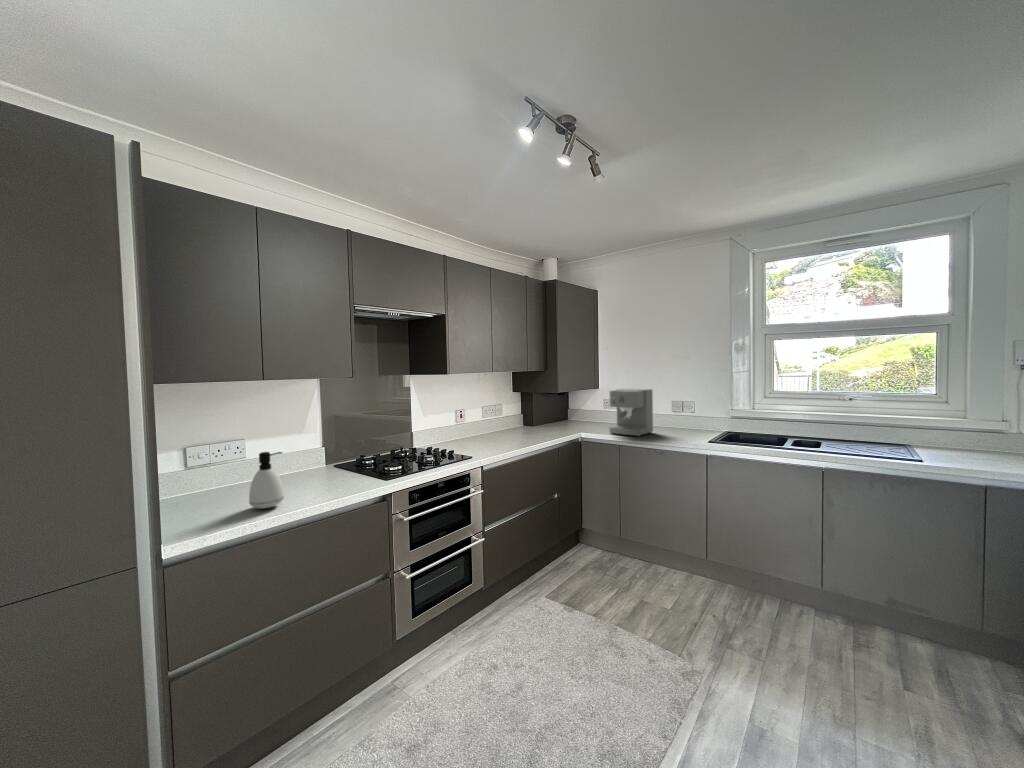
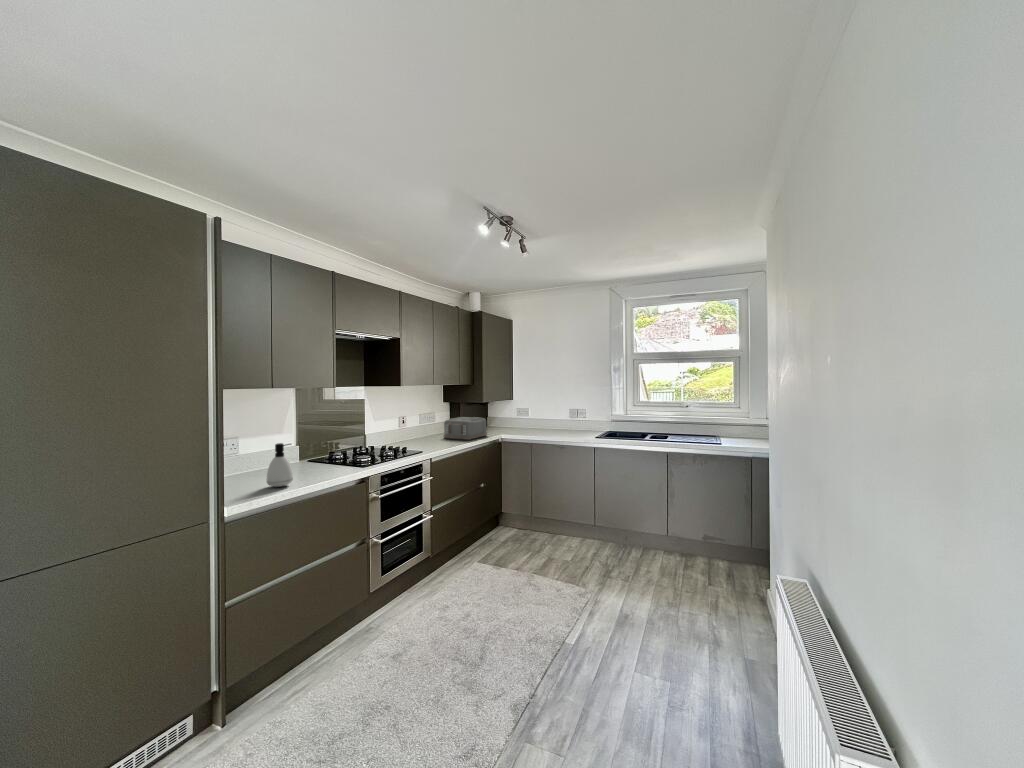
coffee maker: present [609,389,653,436] -> none [524,399,557,436]
toaster: none [508,410,562,440] -> present [443,417,487,440]

